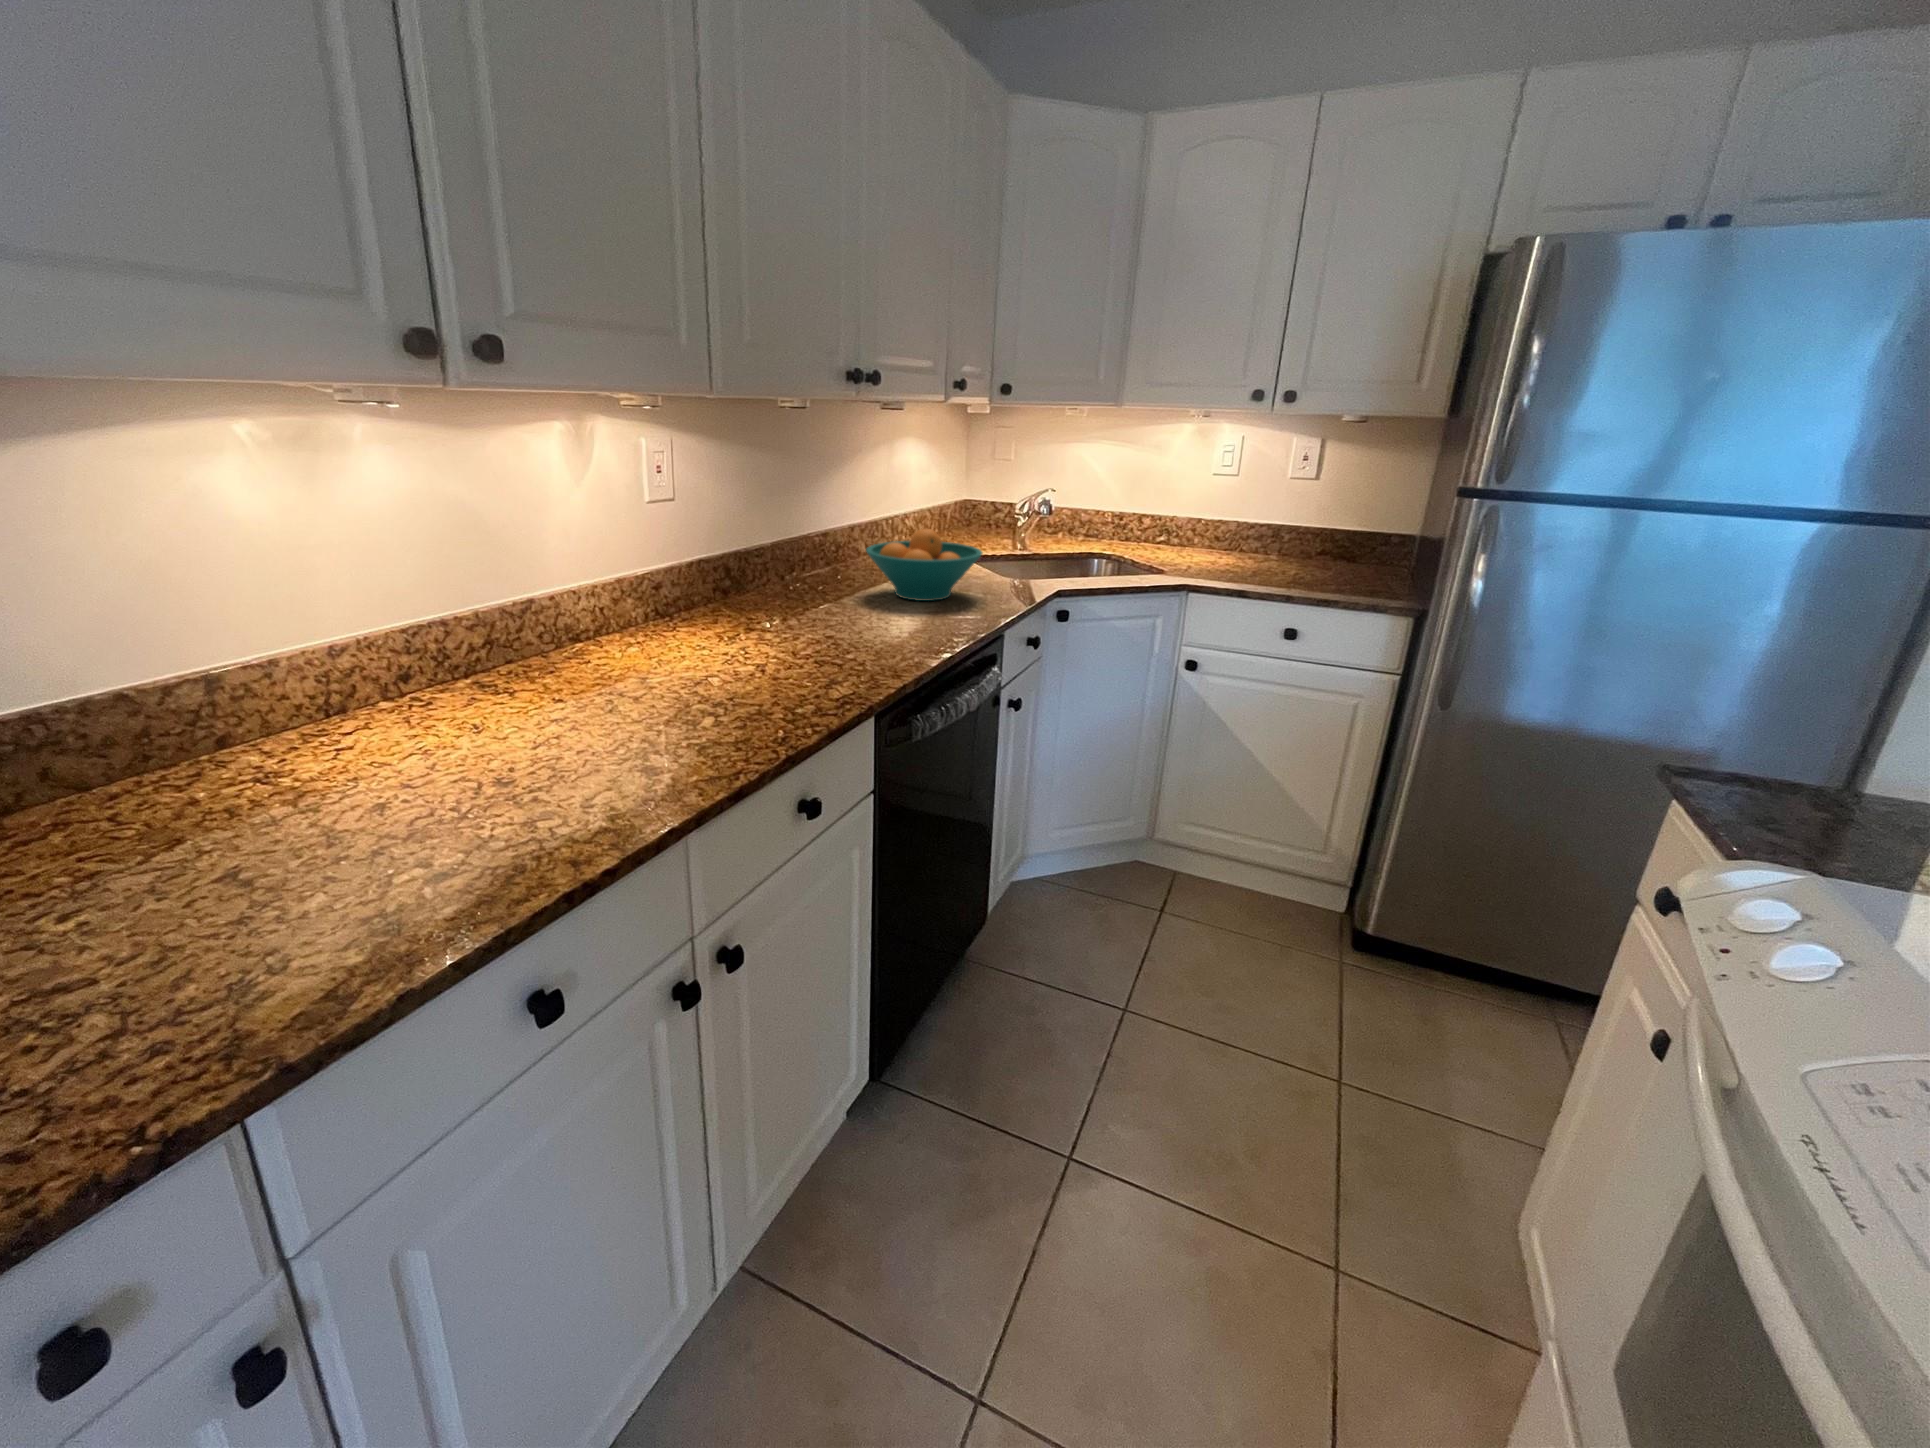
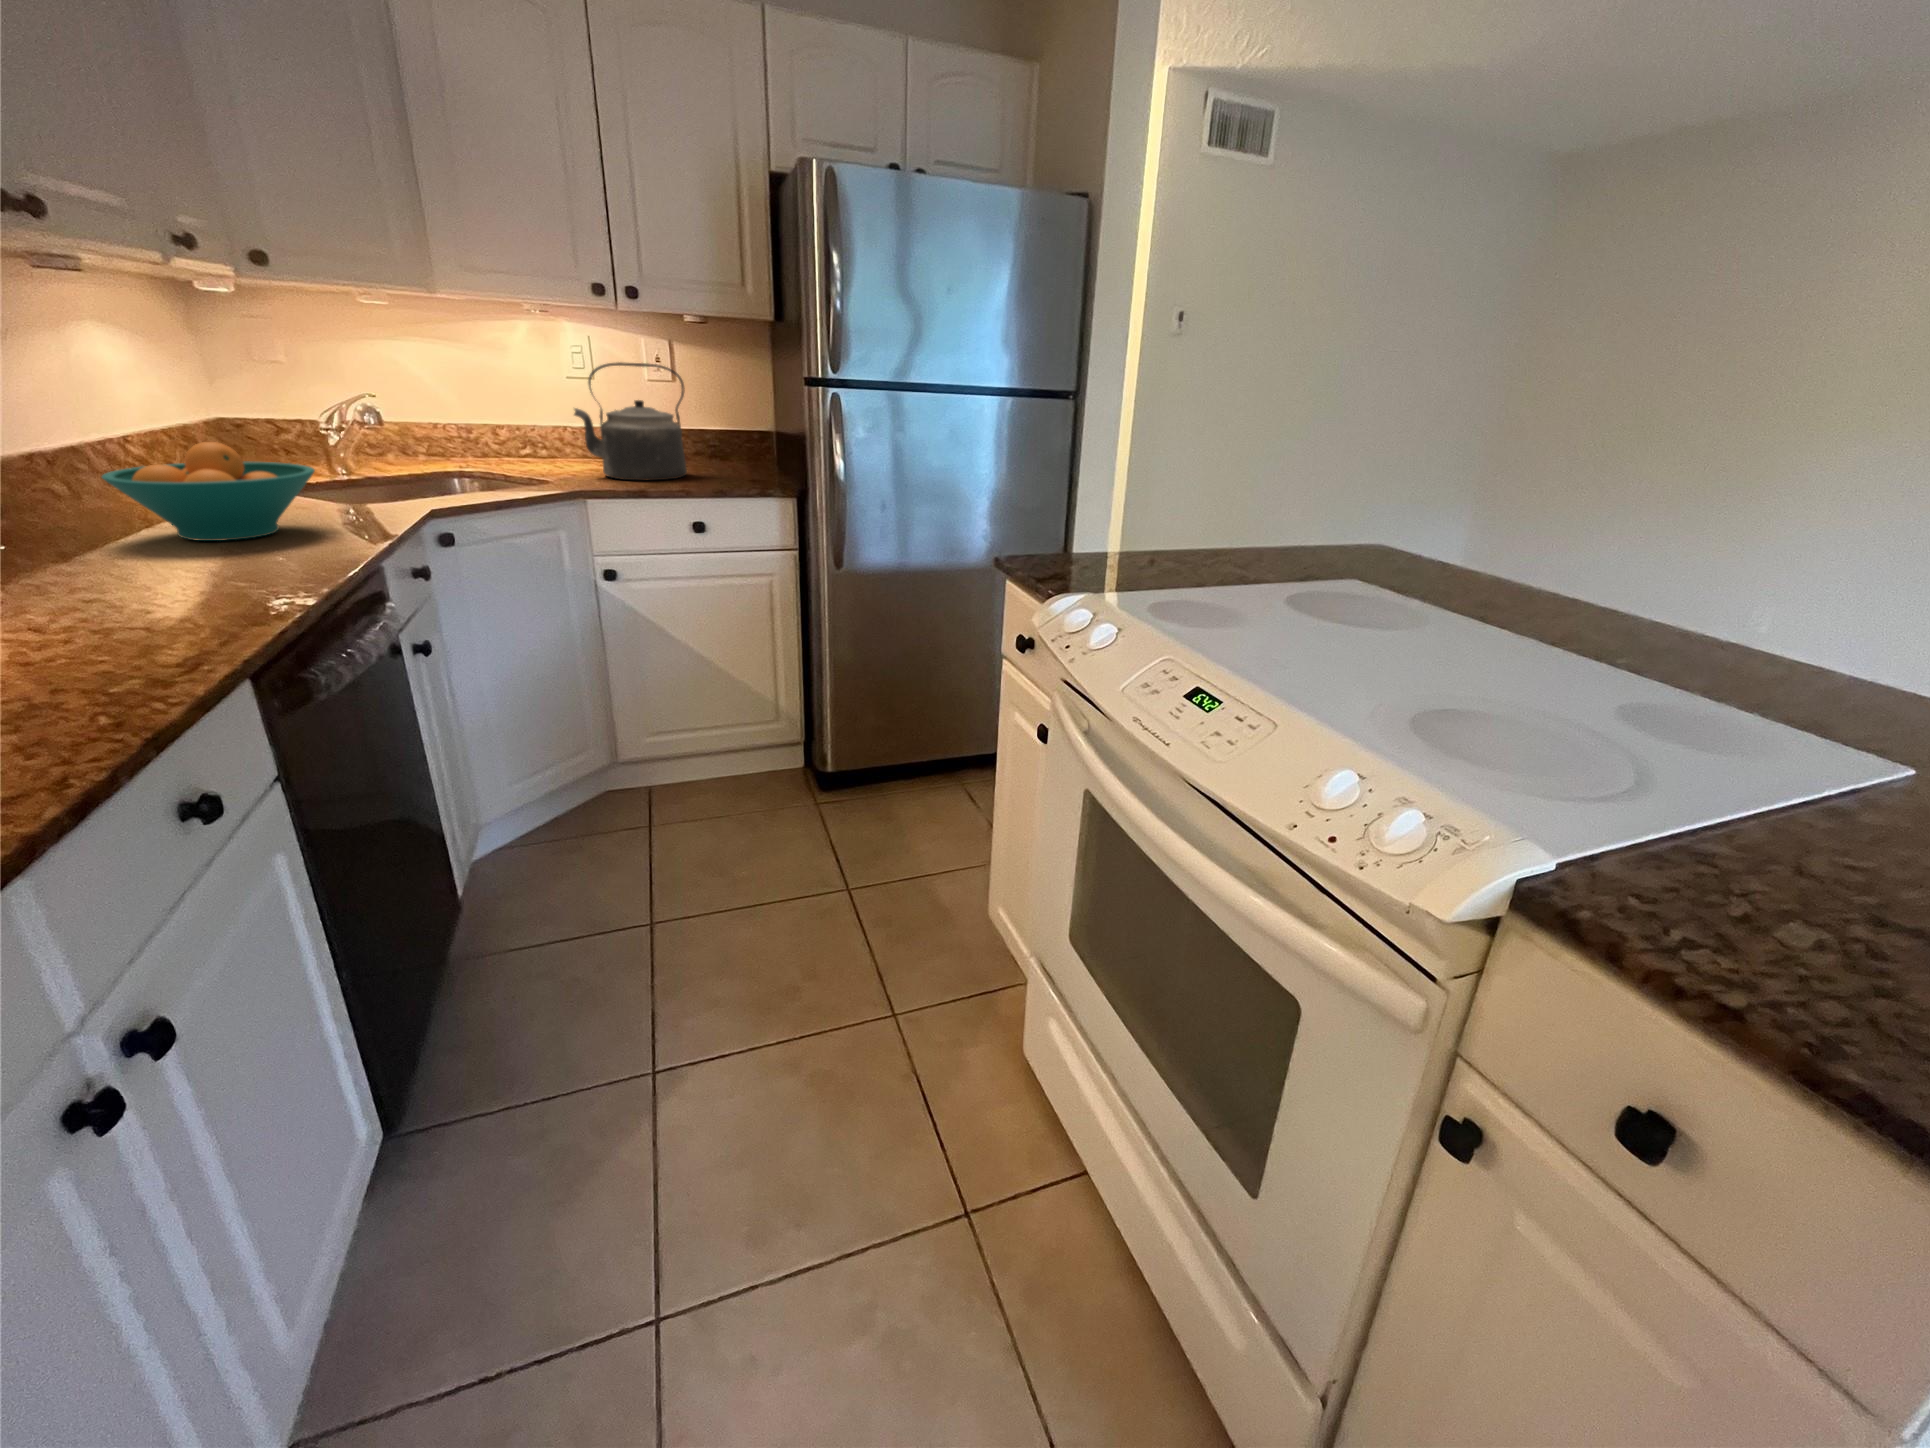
kettle: none [1202,465,1318,581] -> present [574,362,687,481]

